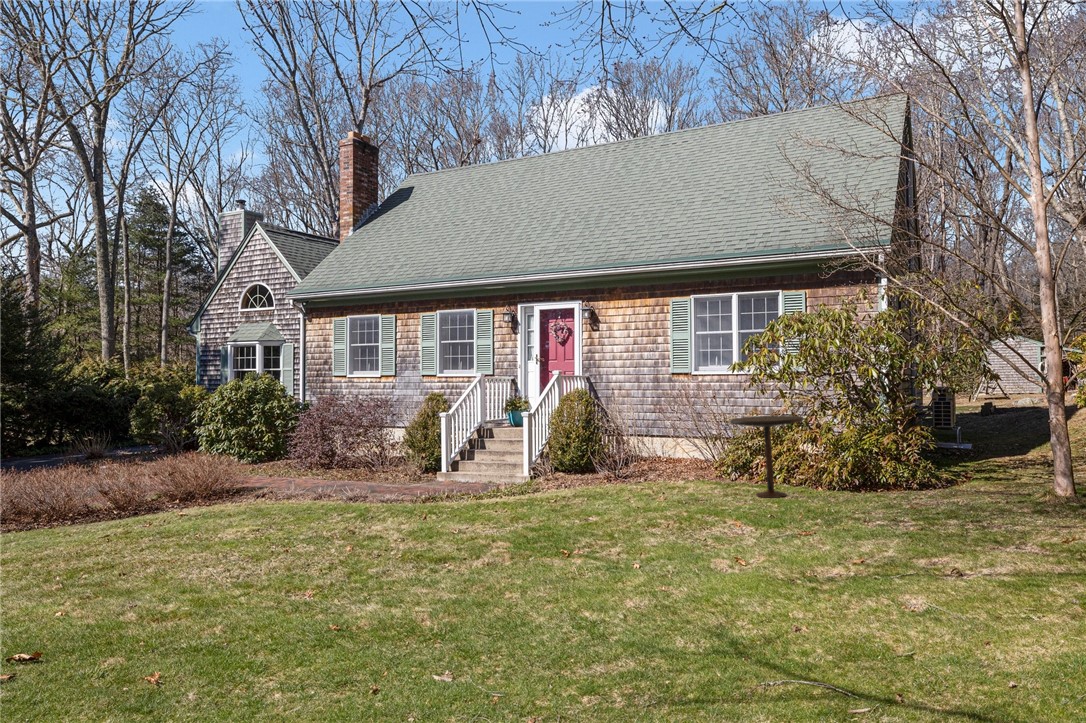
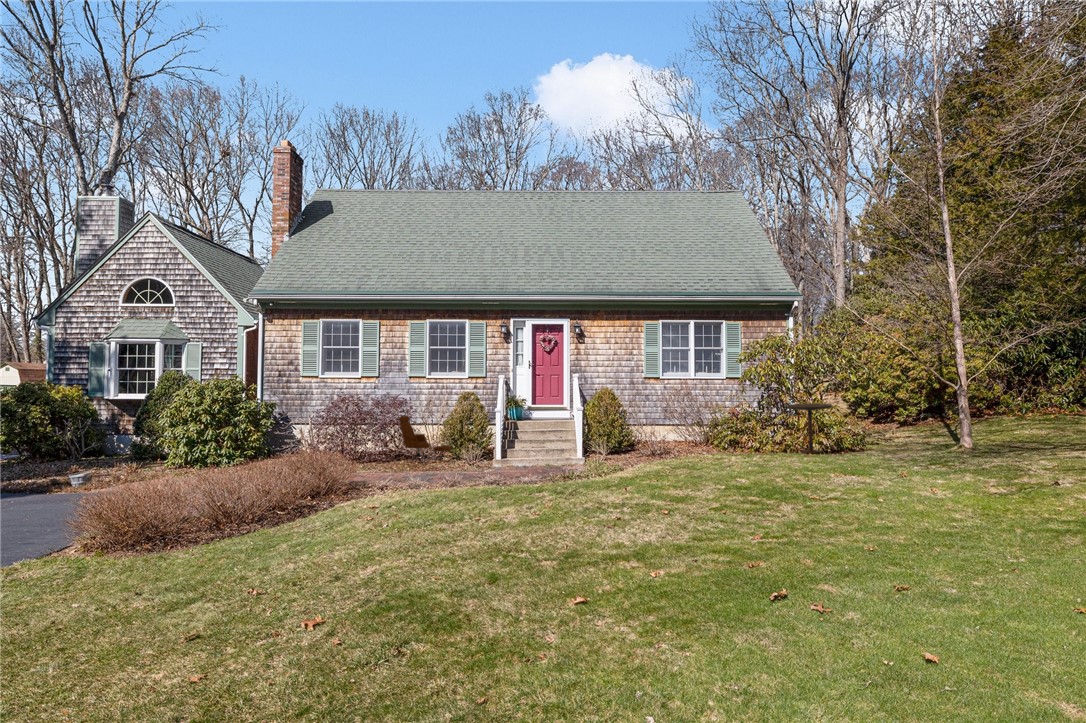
lounge chair: none [359,419,404,472] -> present [399,416,451,459]

